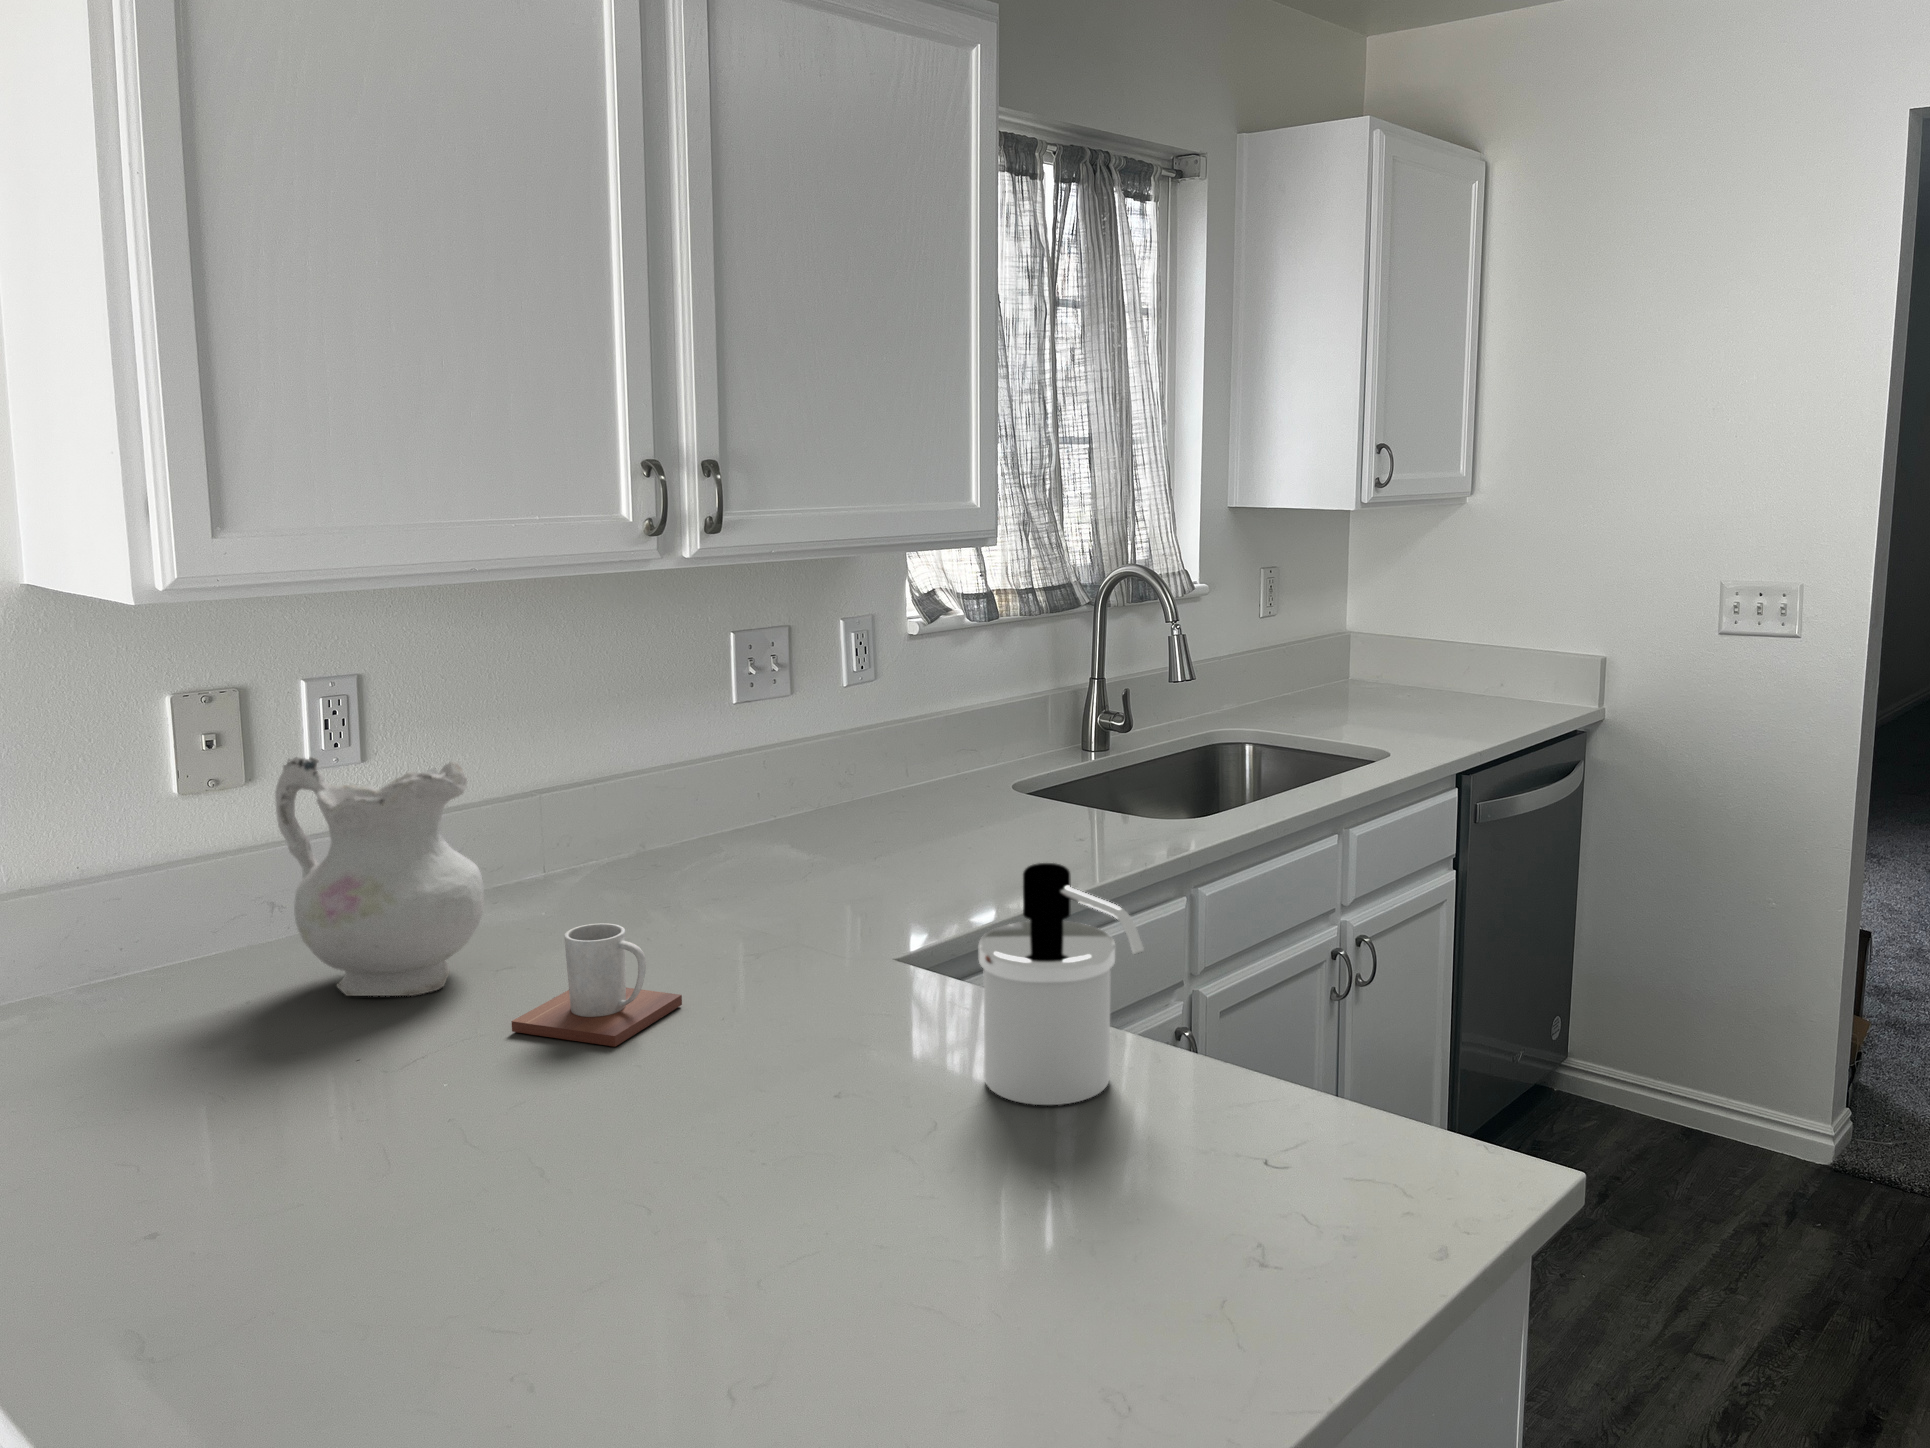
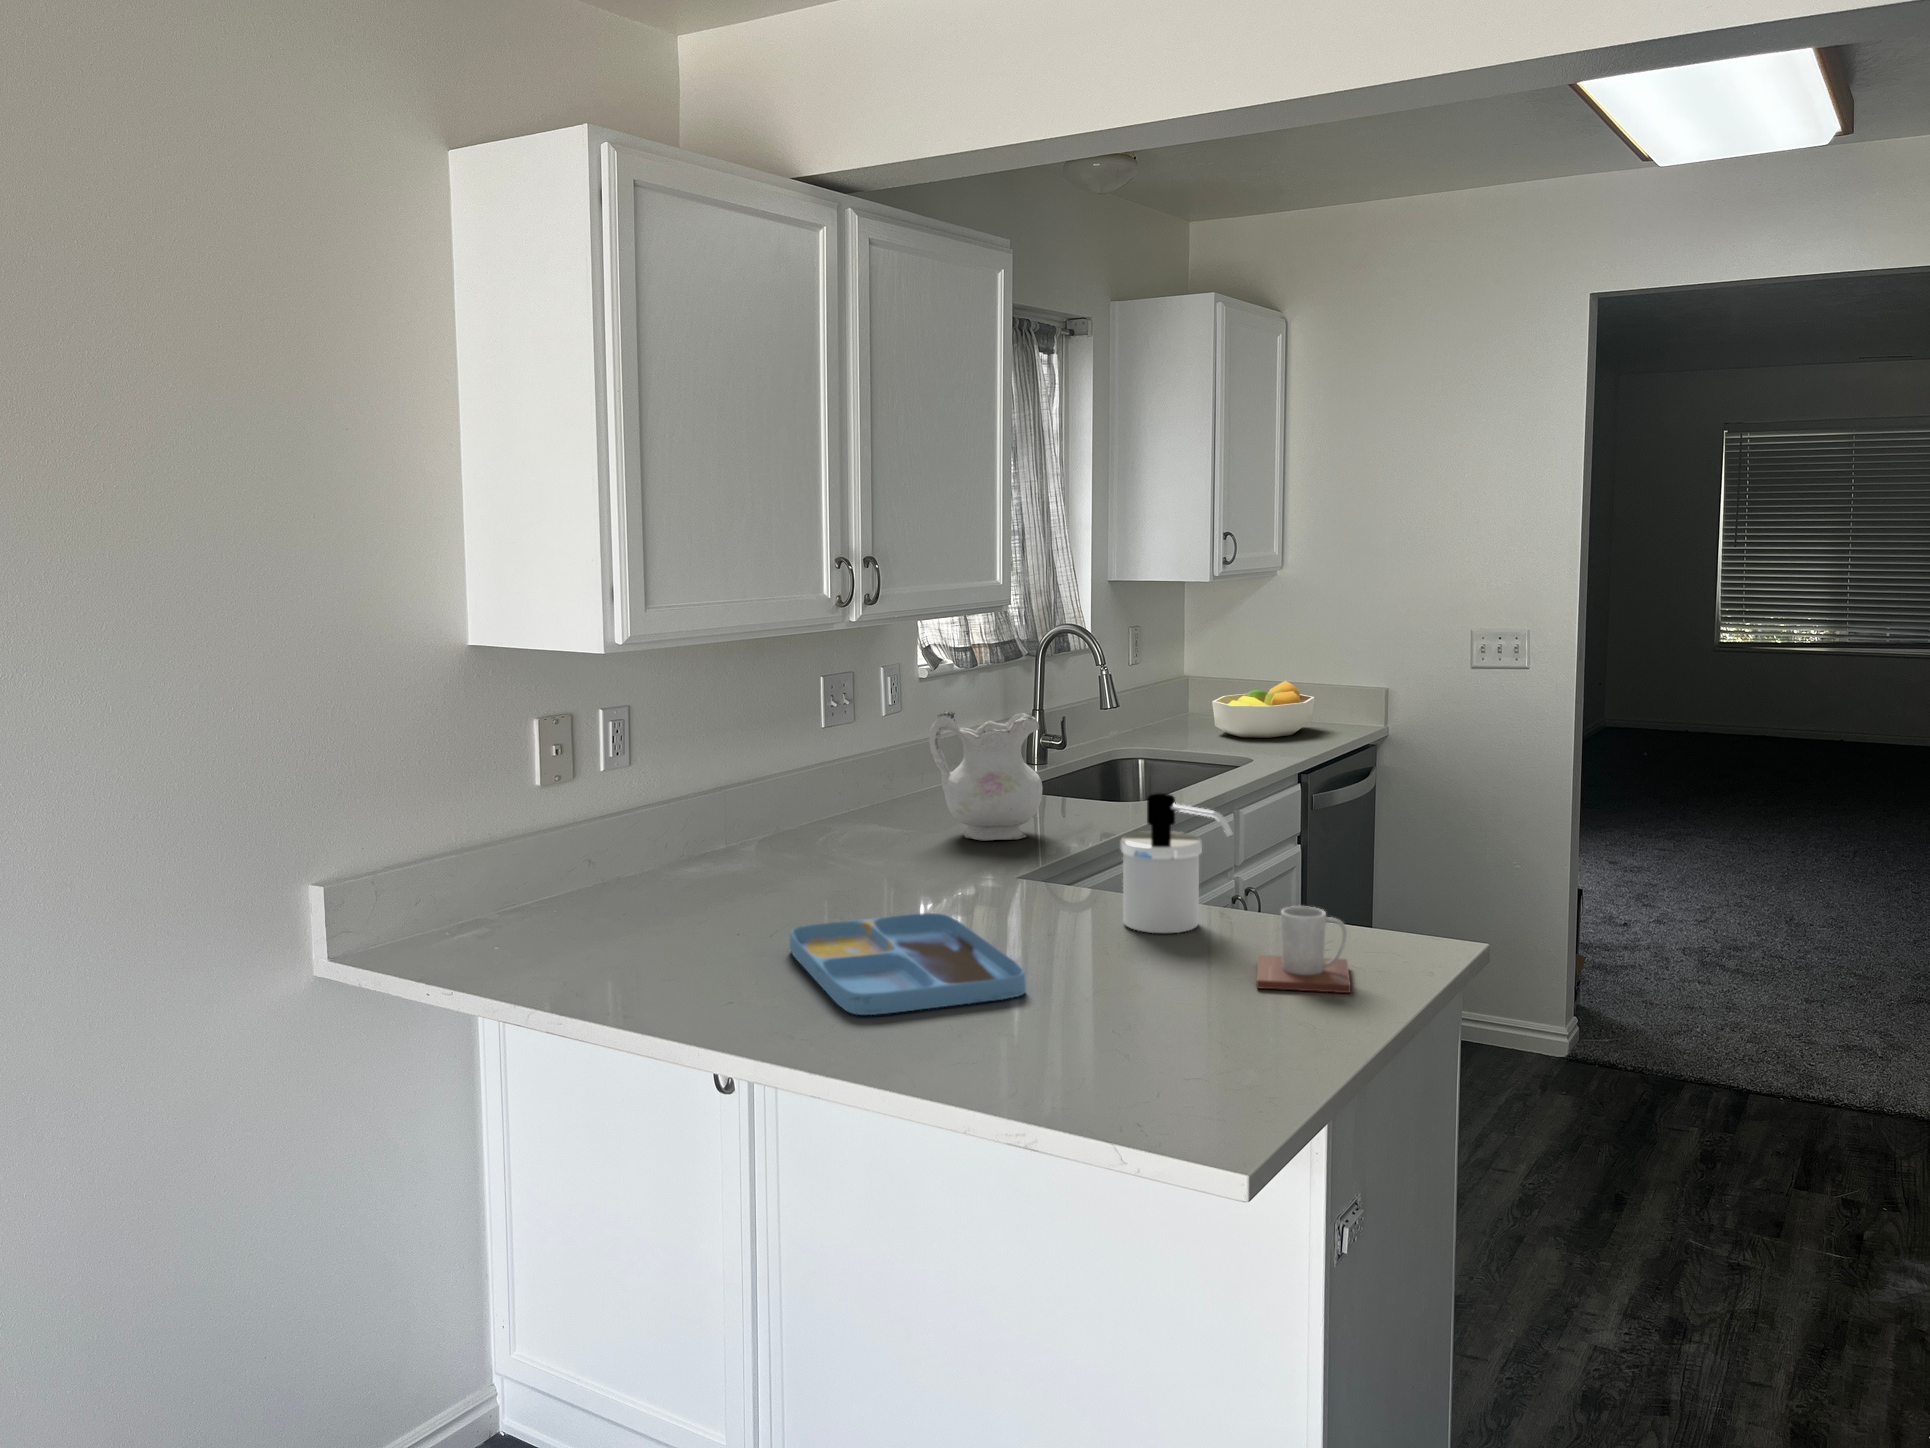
fruit bowl: none [1357,644,1499,720] -> present [1212,681,1314,738]
ceramic pitcher: present [275,757,484,996] -> present [929,712,1043,841]
mug: present [511,923,682,1047] -> present [1256,906,1351,993]
tray: none [323,1045,693,1295] -> present [790,913,1026,1015]

